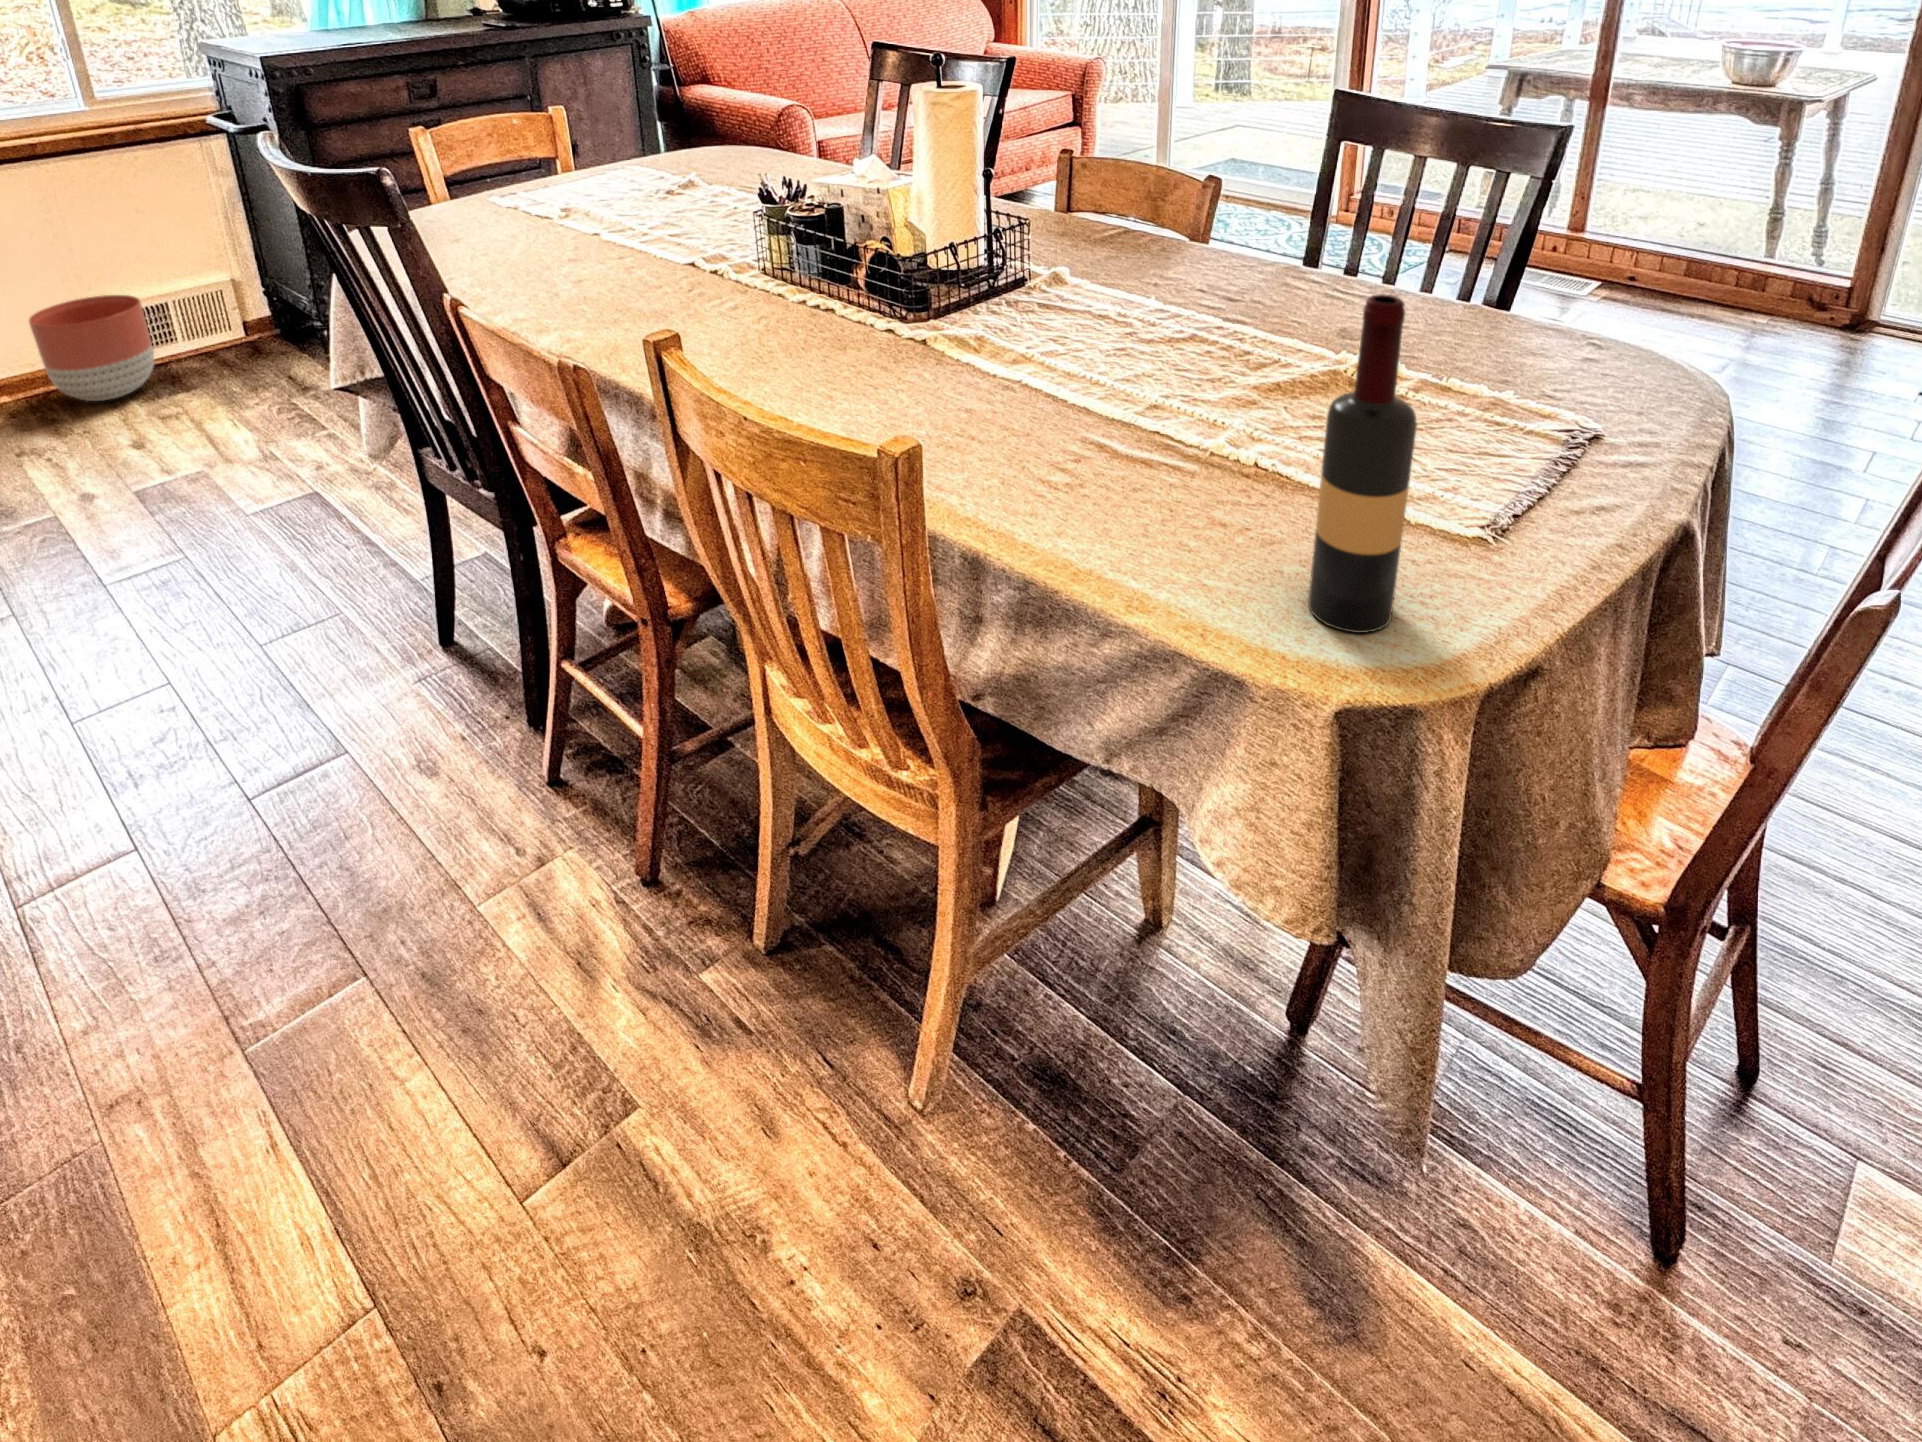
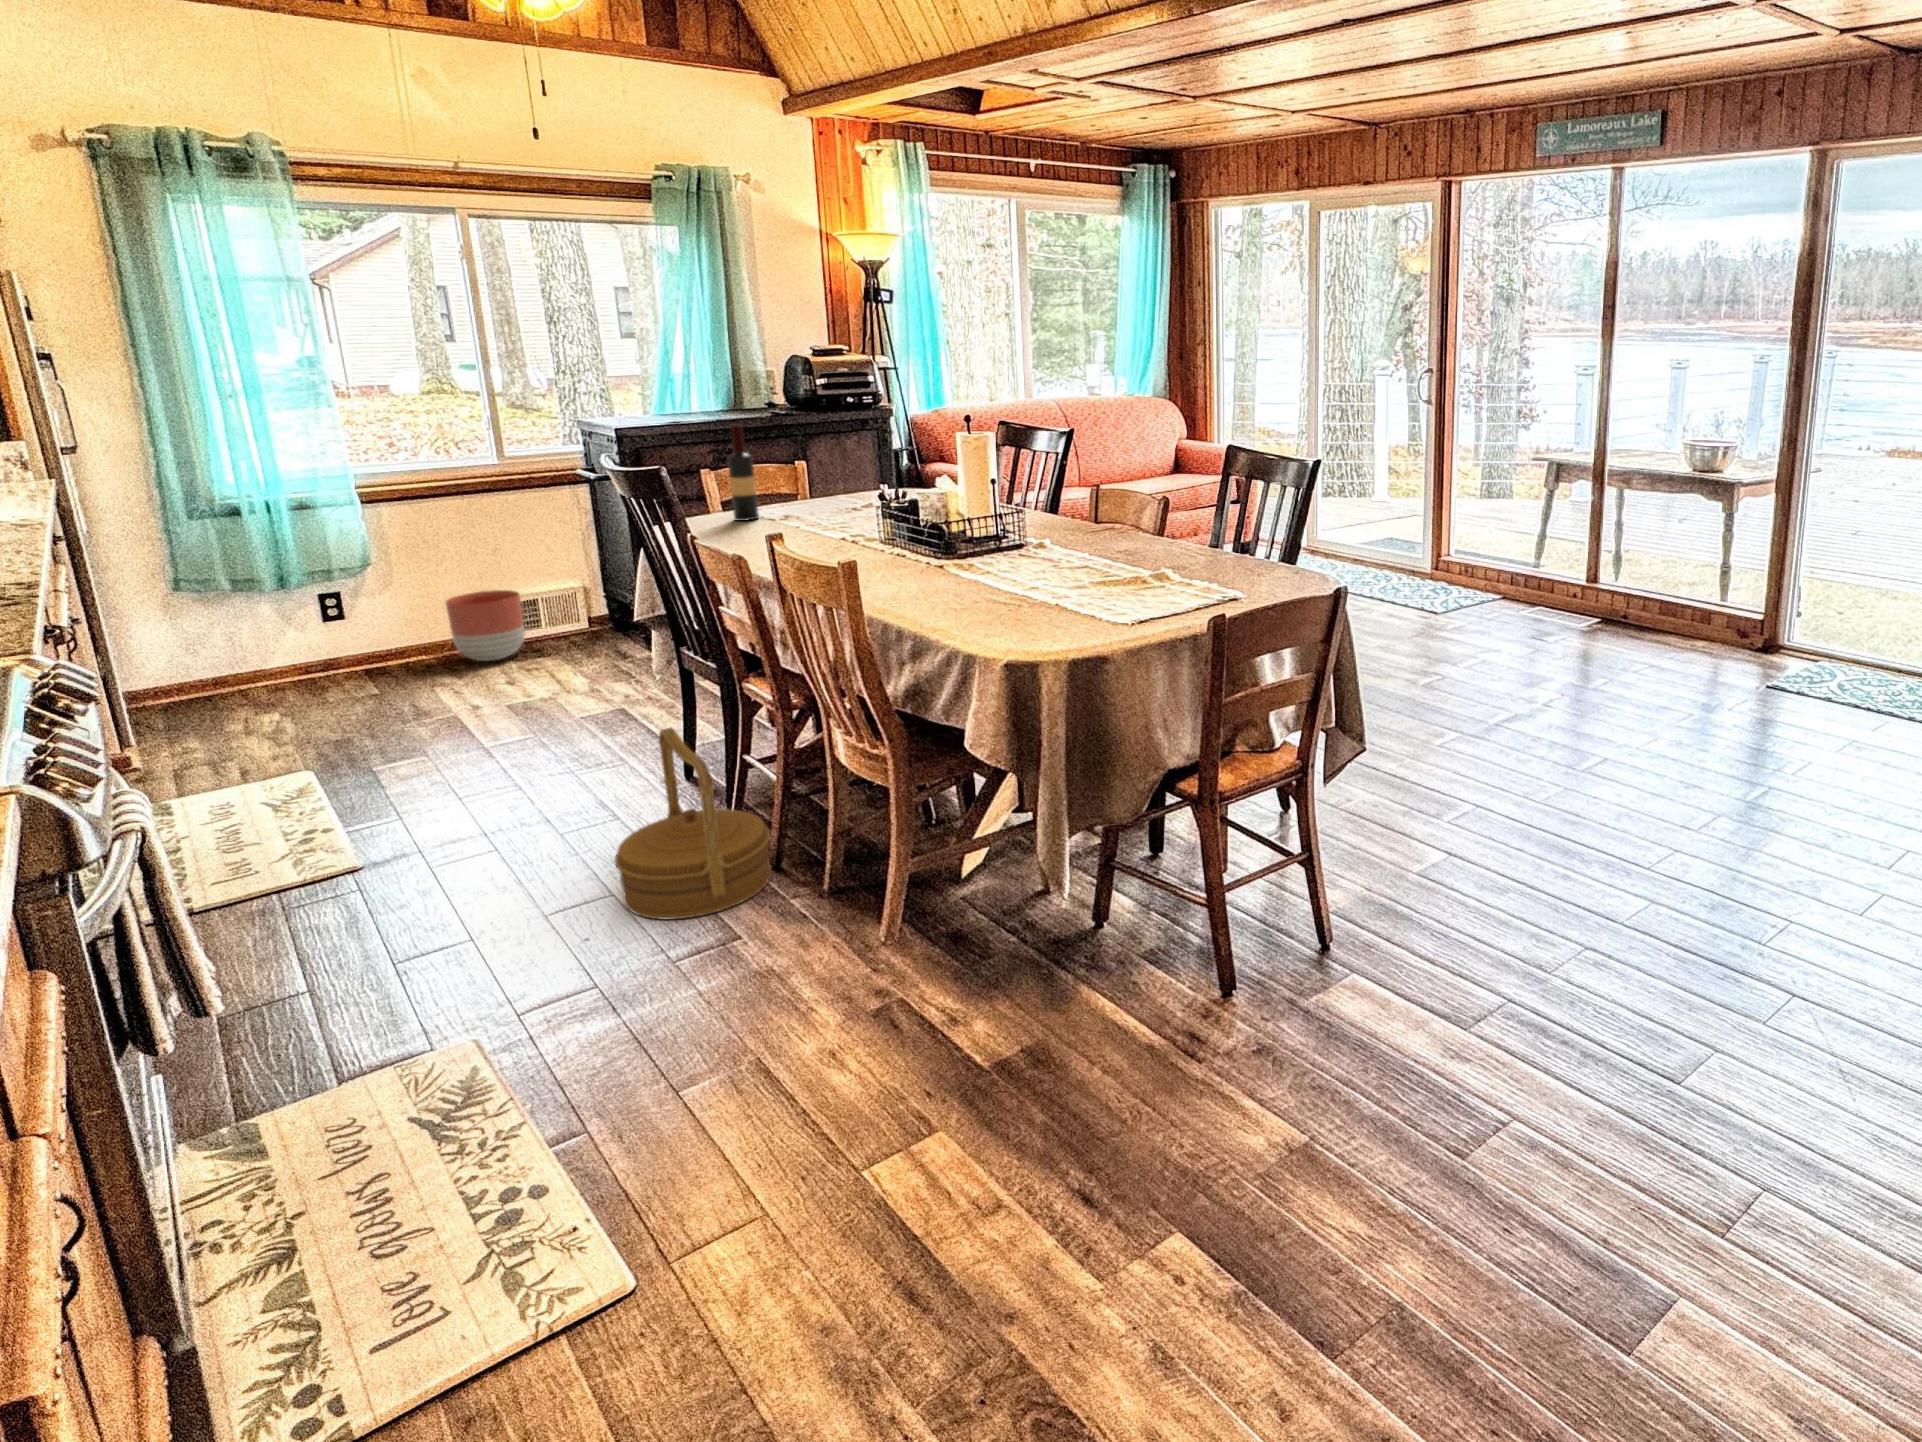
wine bottle: present [1308,294,1417,633] -> present [728,424,759,521]
woven basket: none [367,656,646,1046] -> present [615,728,771,920]

